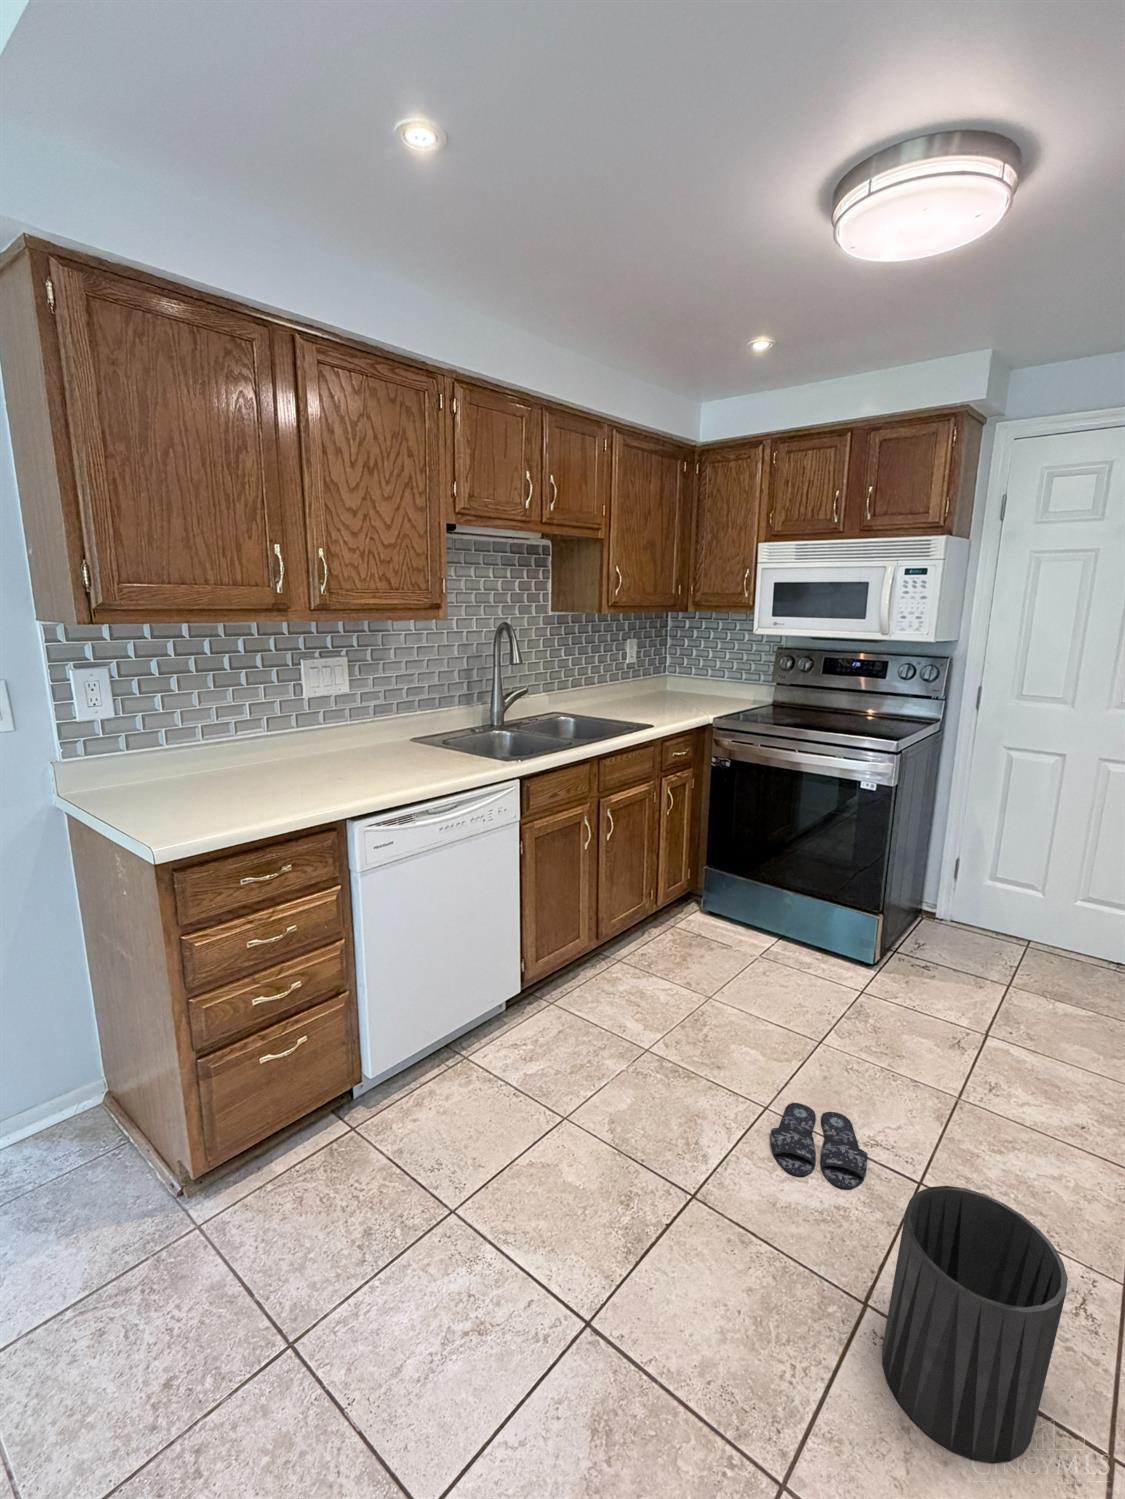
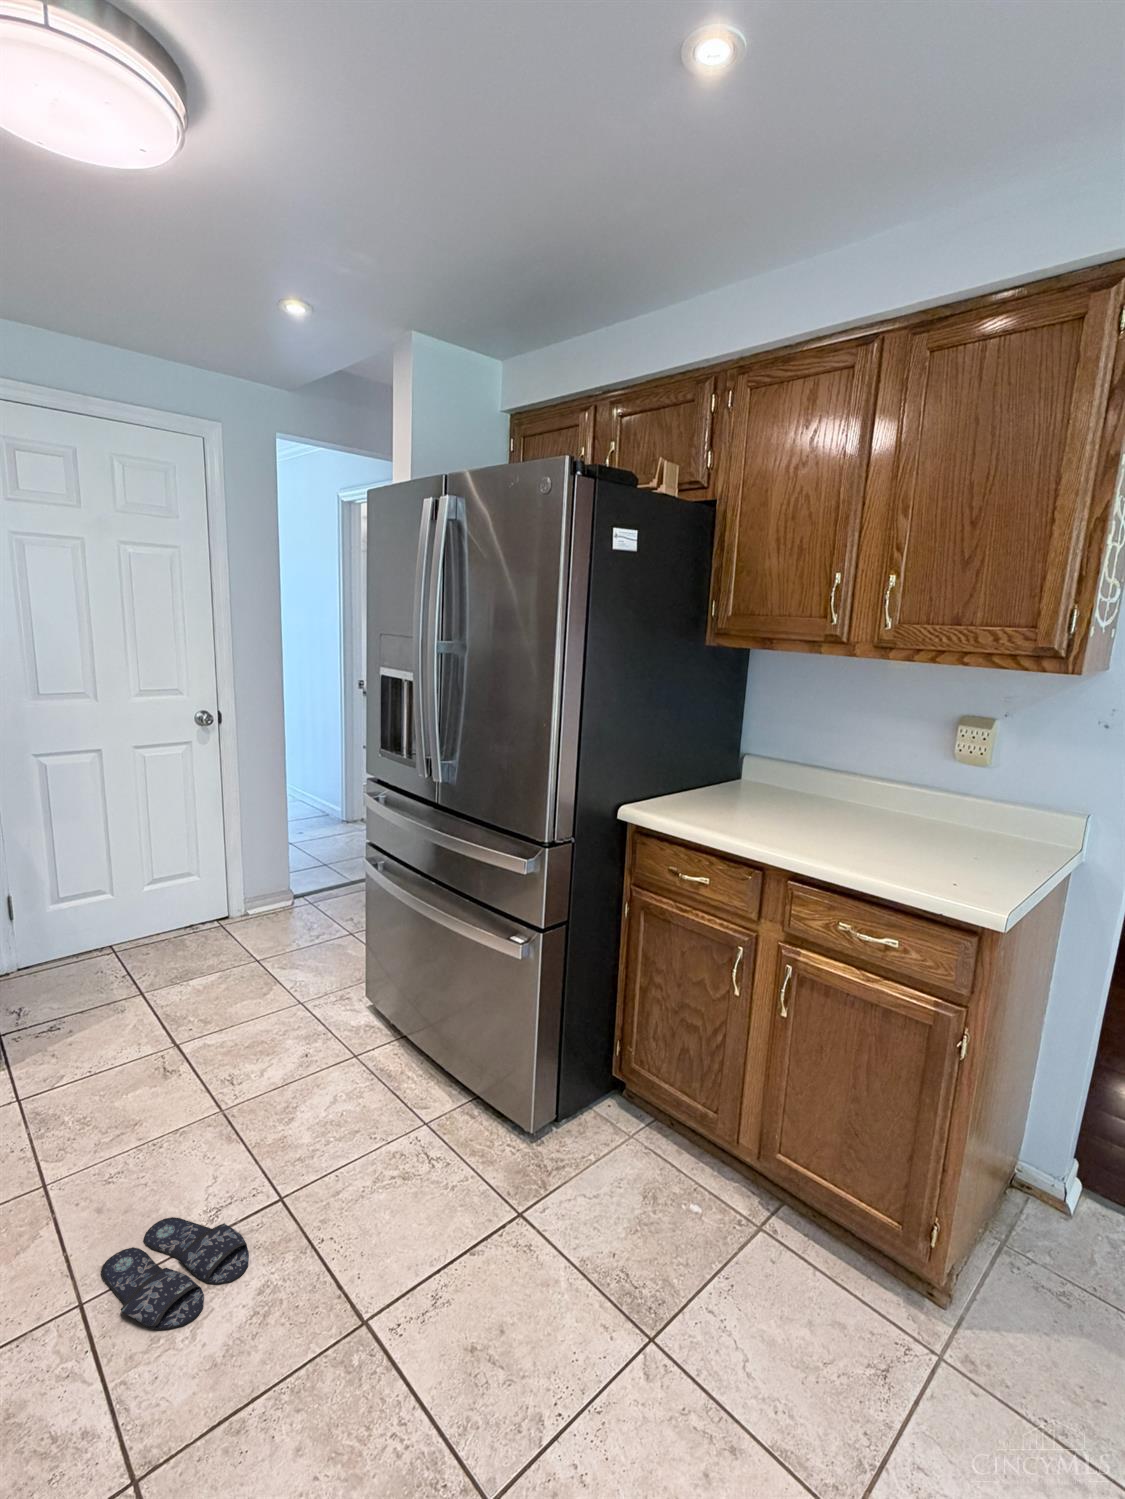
trash can: present [882,1186,1068,1464] -> none [392,1111,517,1345]

